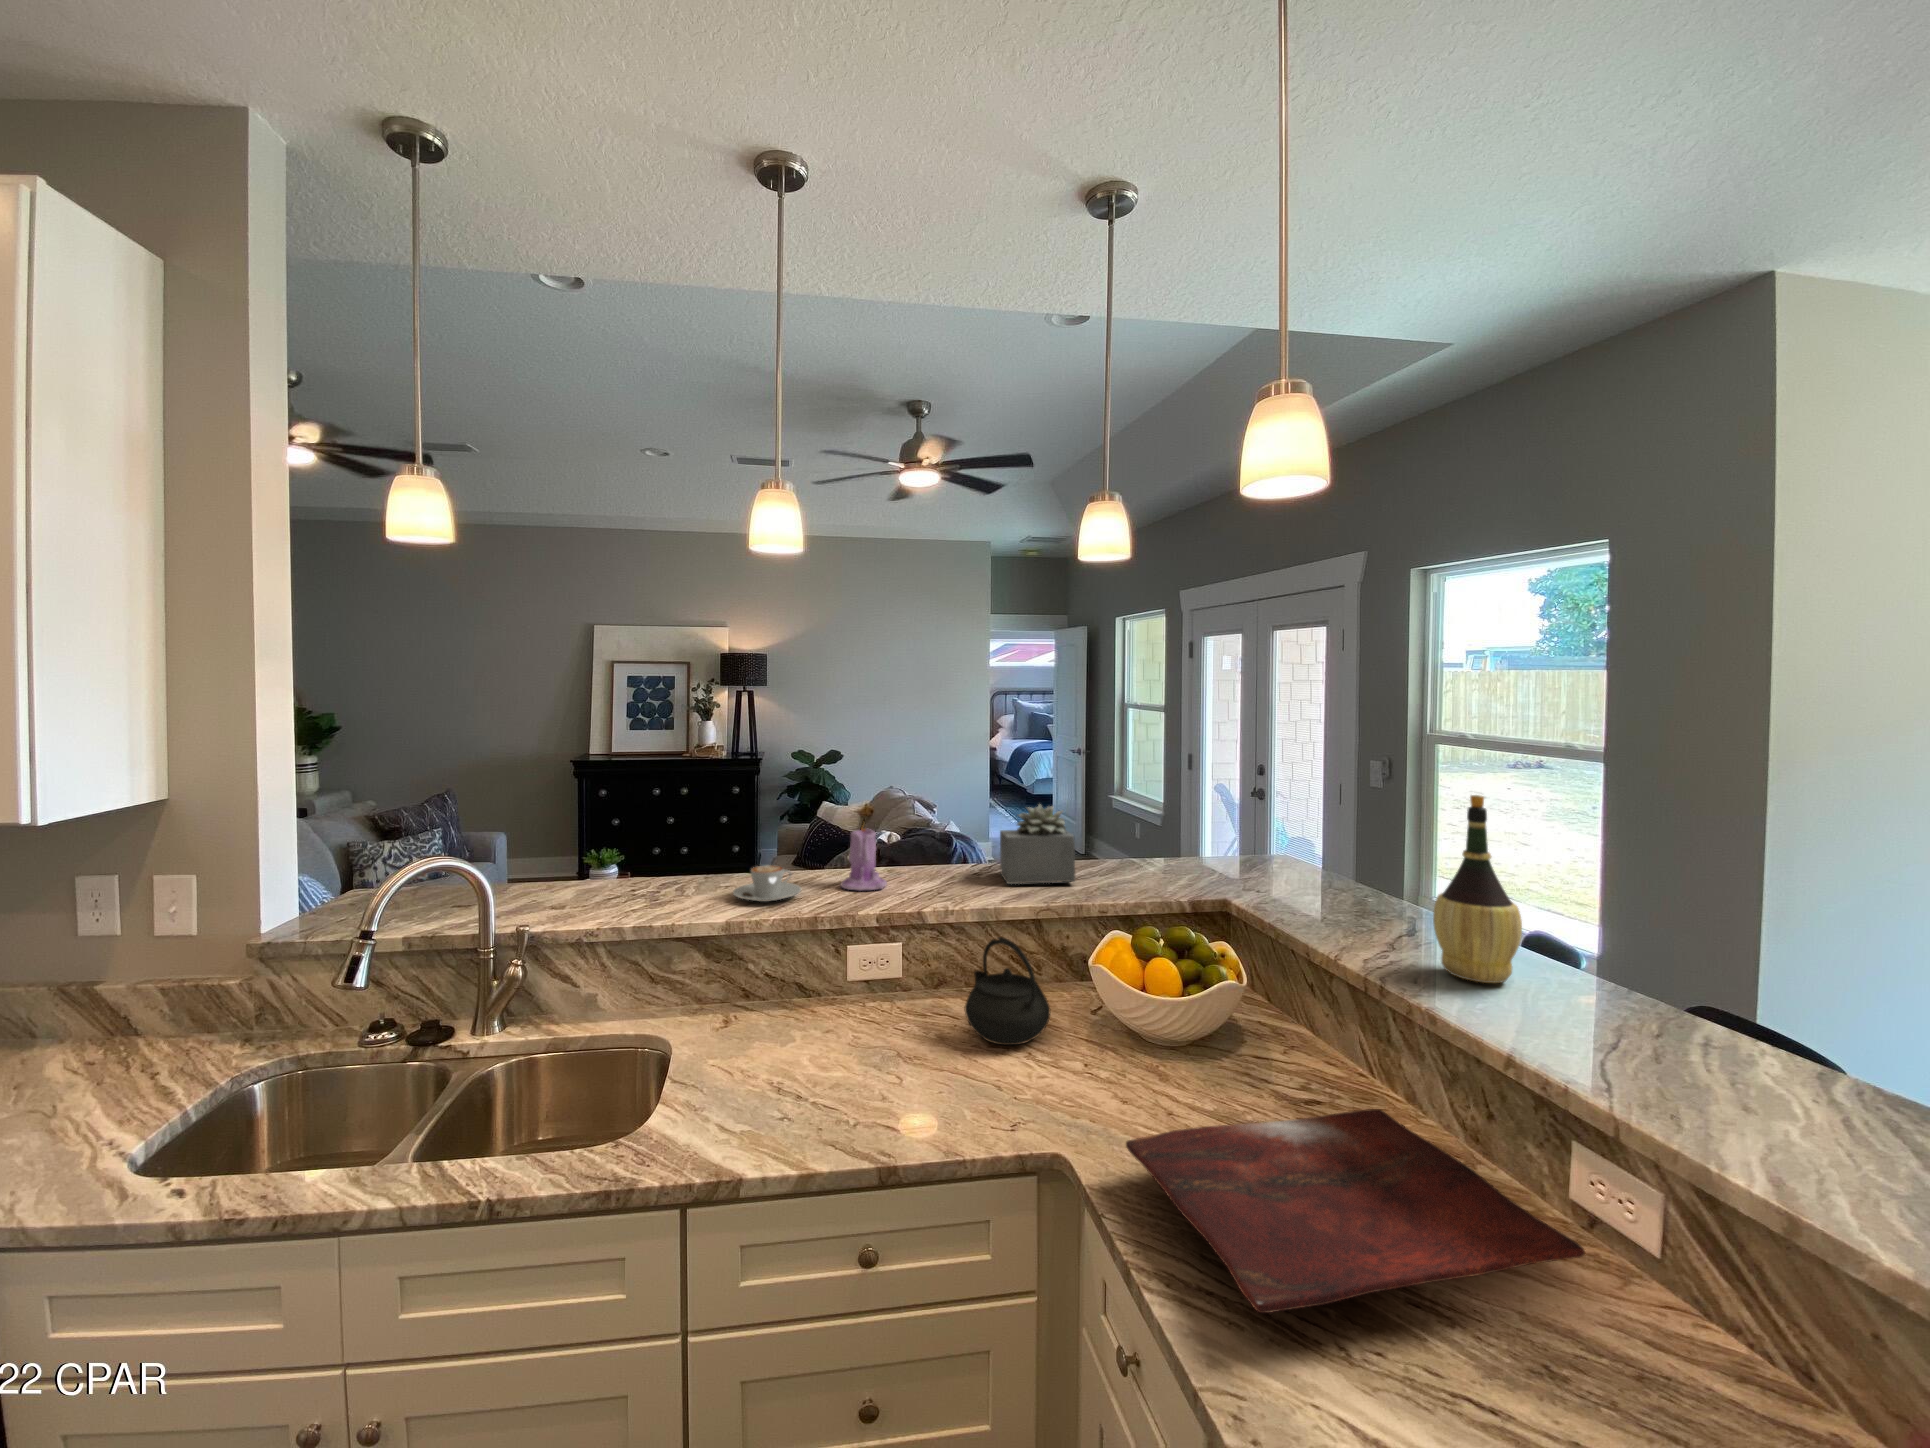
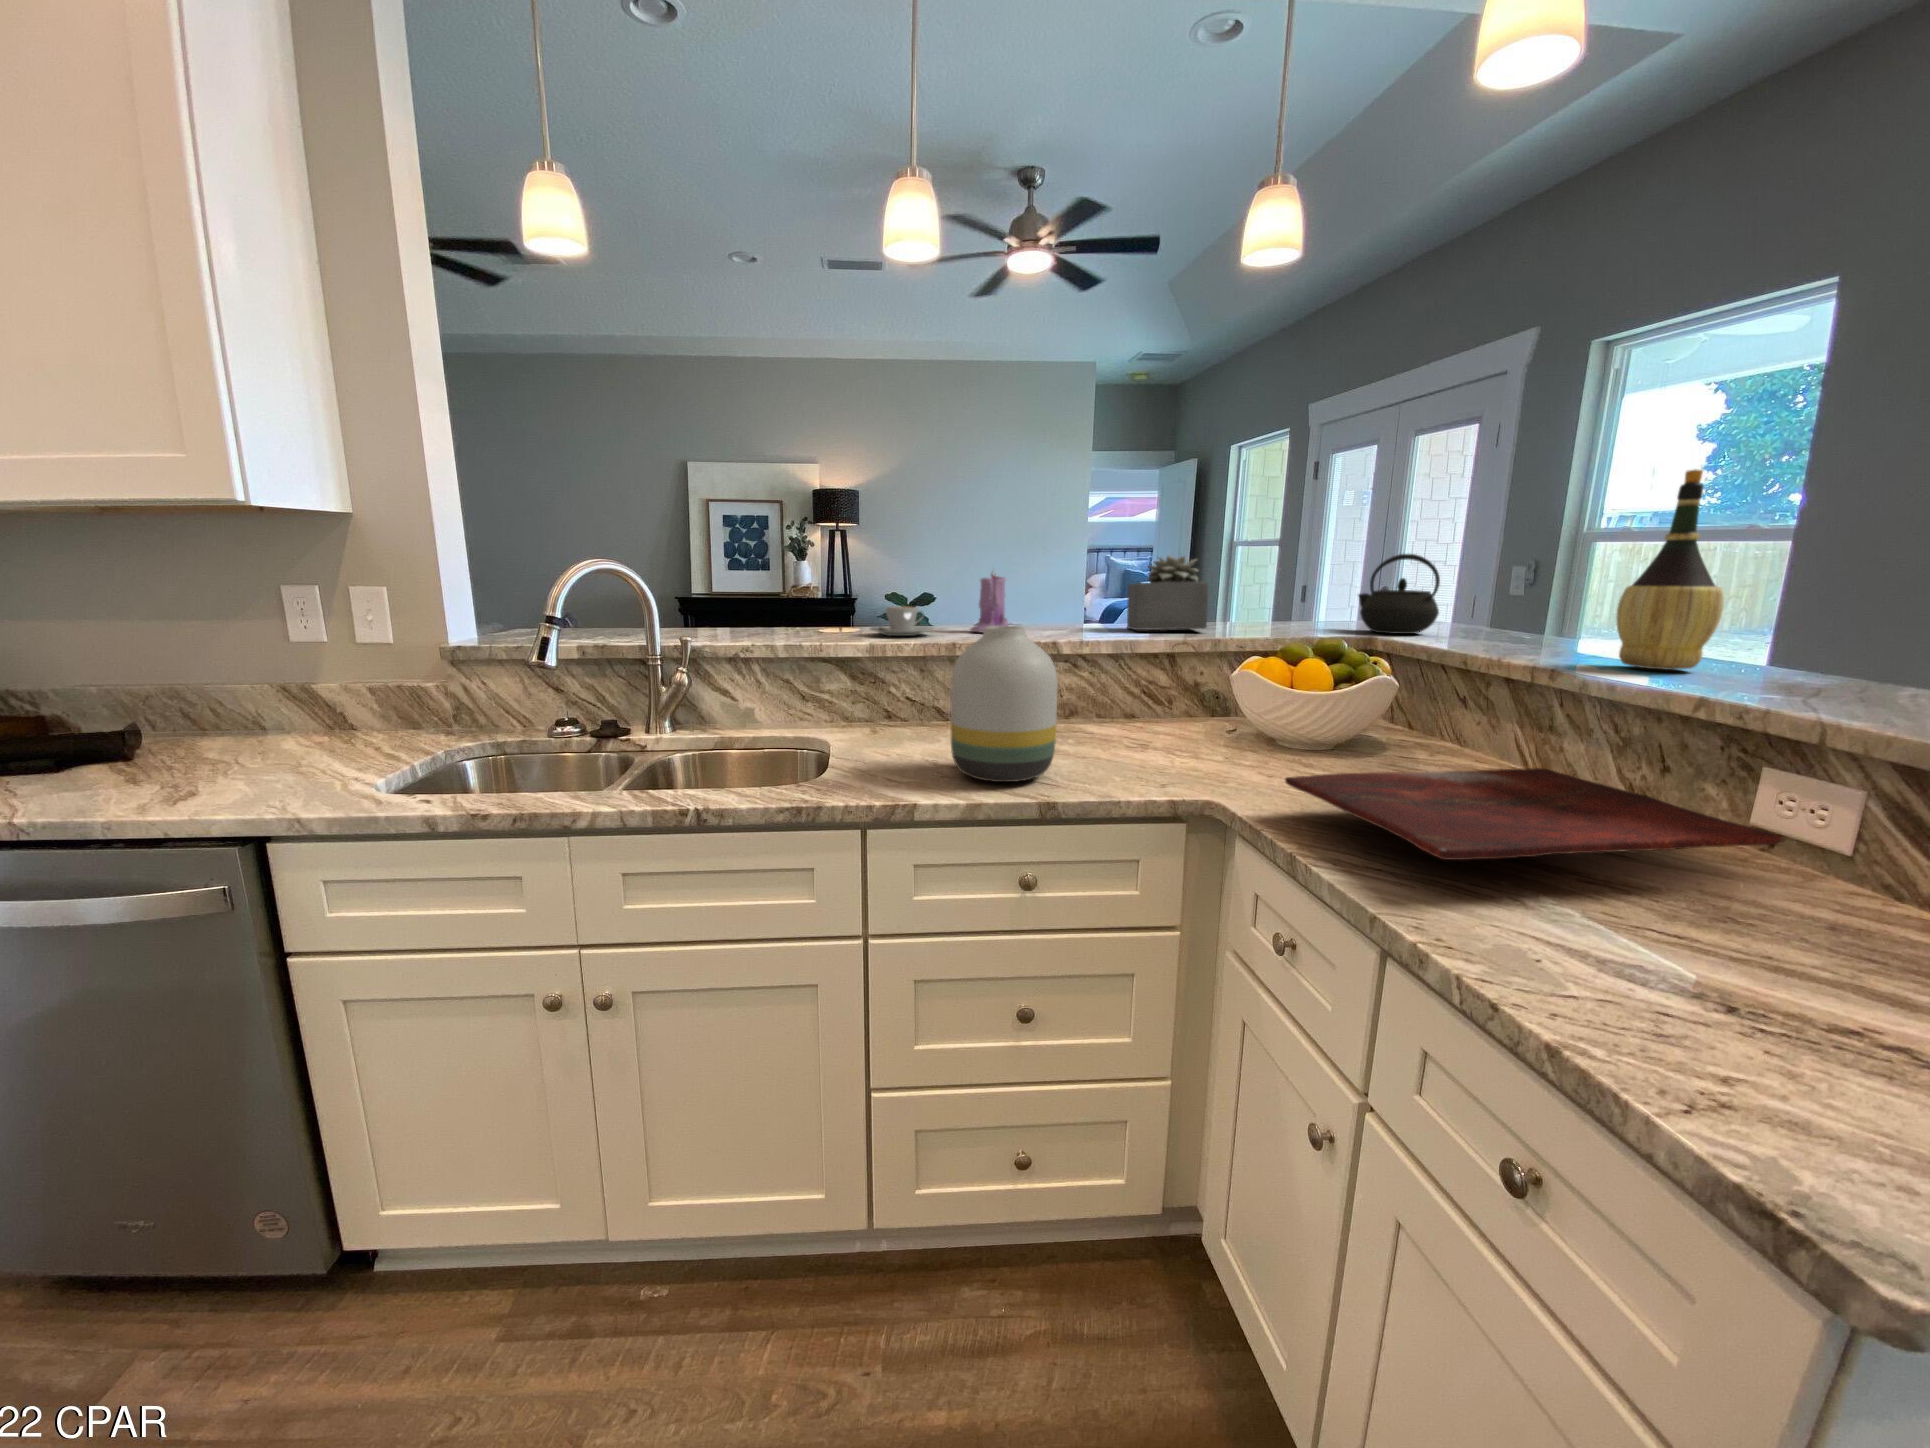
kettle: present [964,937,1050,1045] -> present [1358,554,1440,634]
vase: none [792,948,903,1128] -> present [951,626,1058,782]

